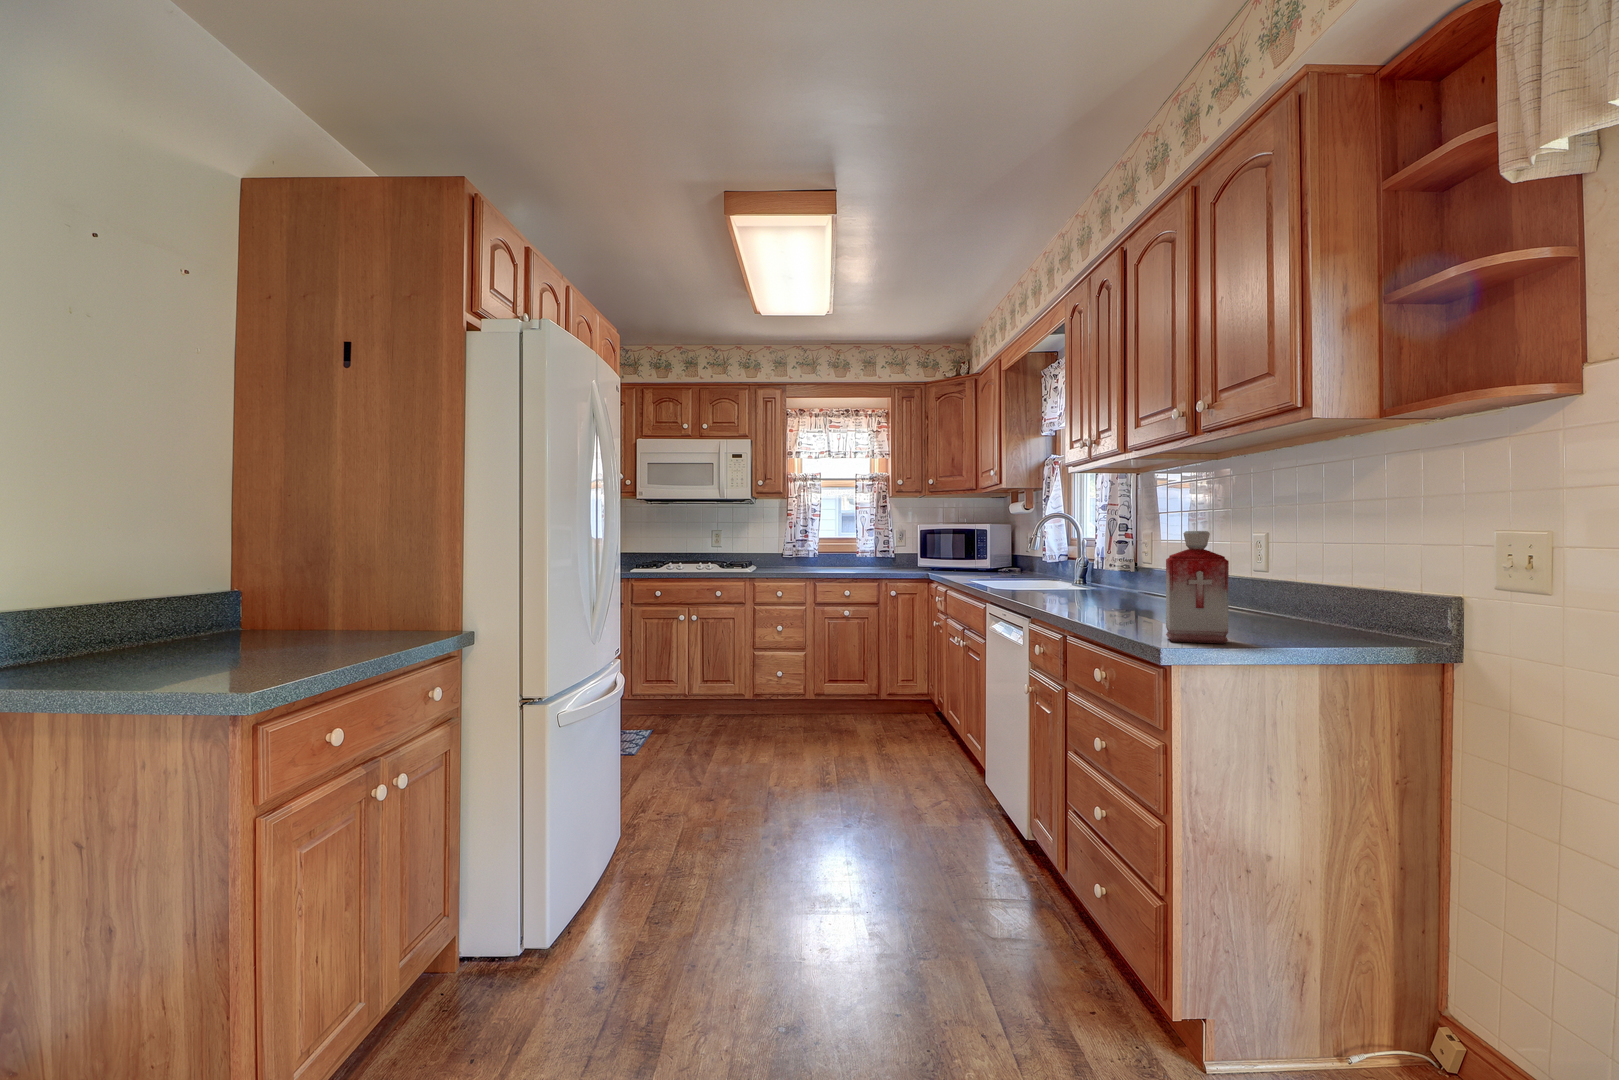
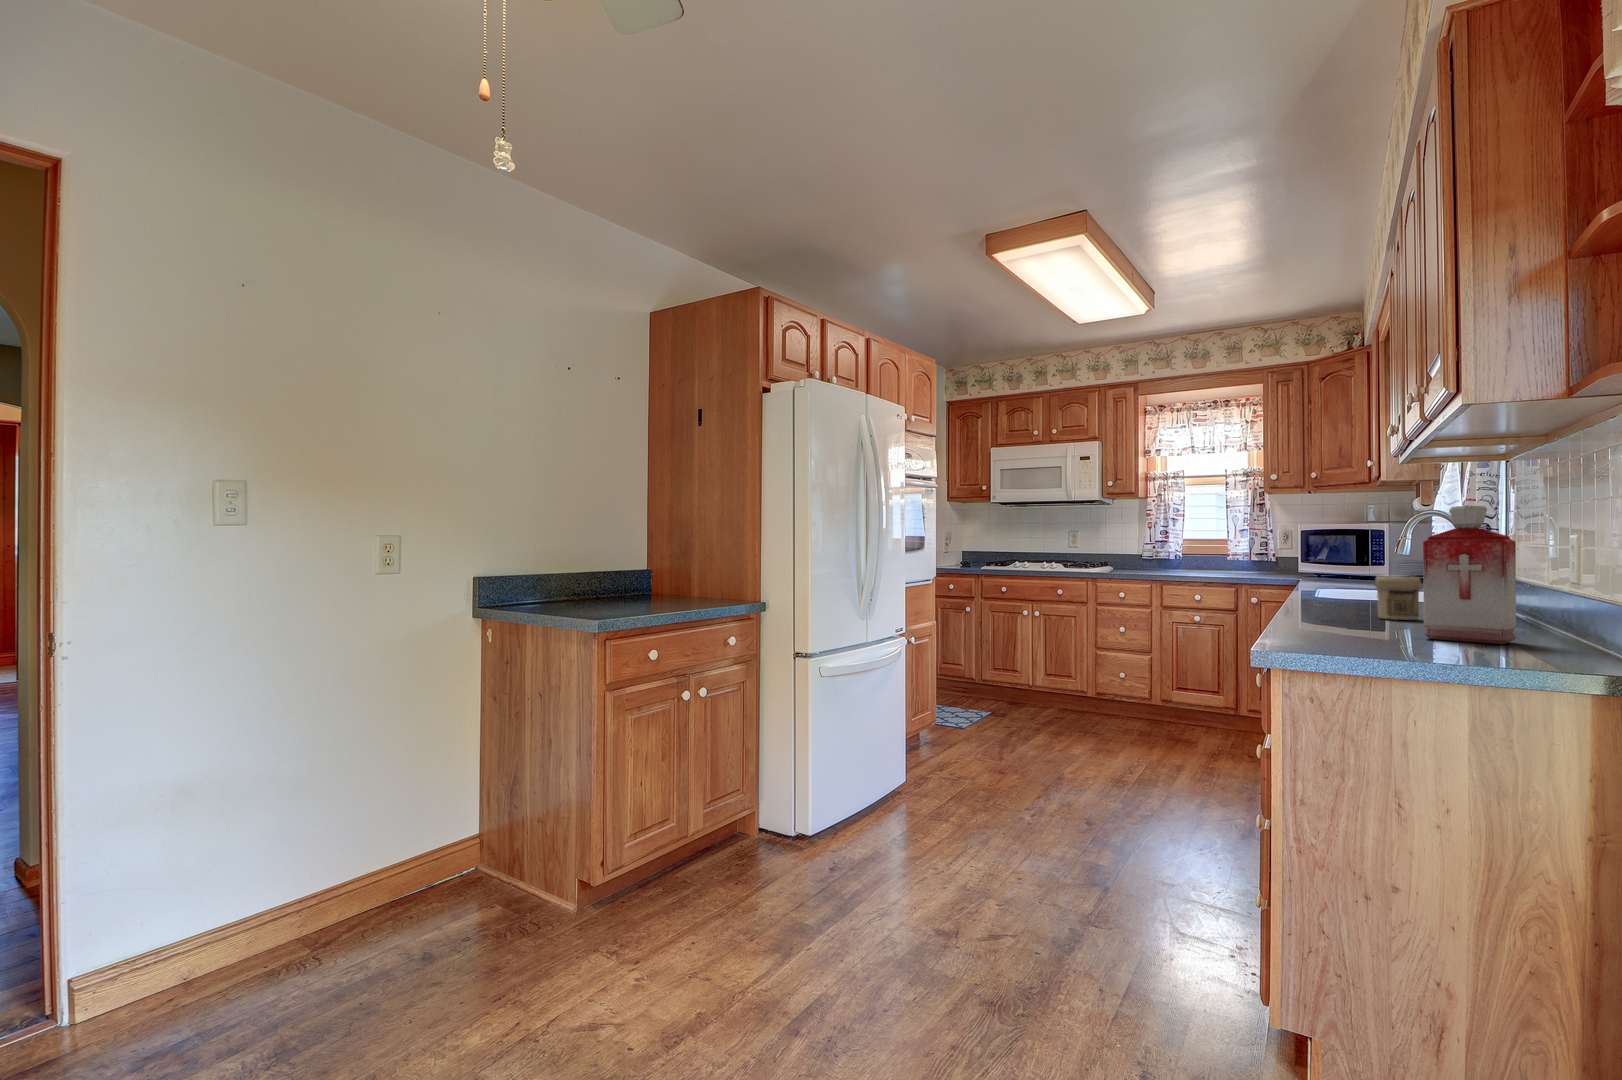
jar: none [1084,583,1116,621] -> present [1375,576,1421,620]

